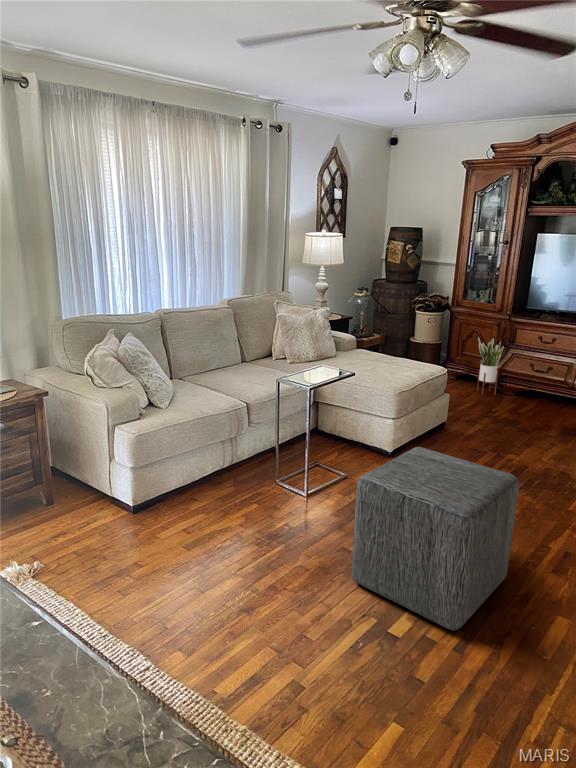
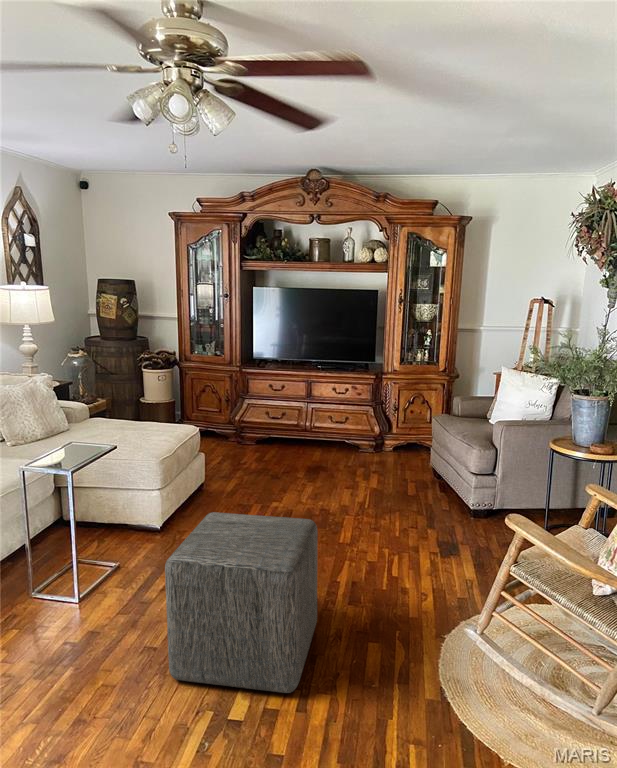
potted plant: present [477,338,504,395] -> none [213,389,239,447]

